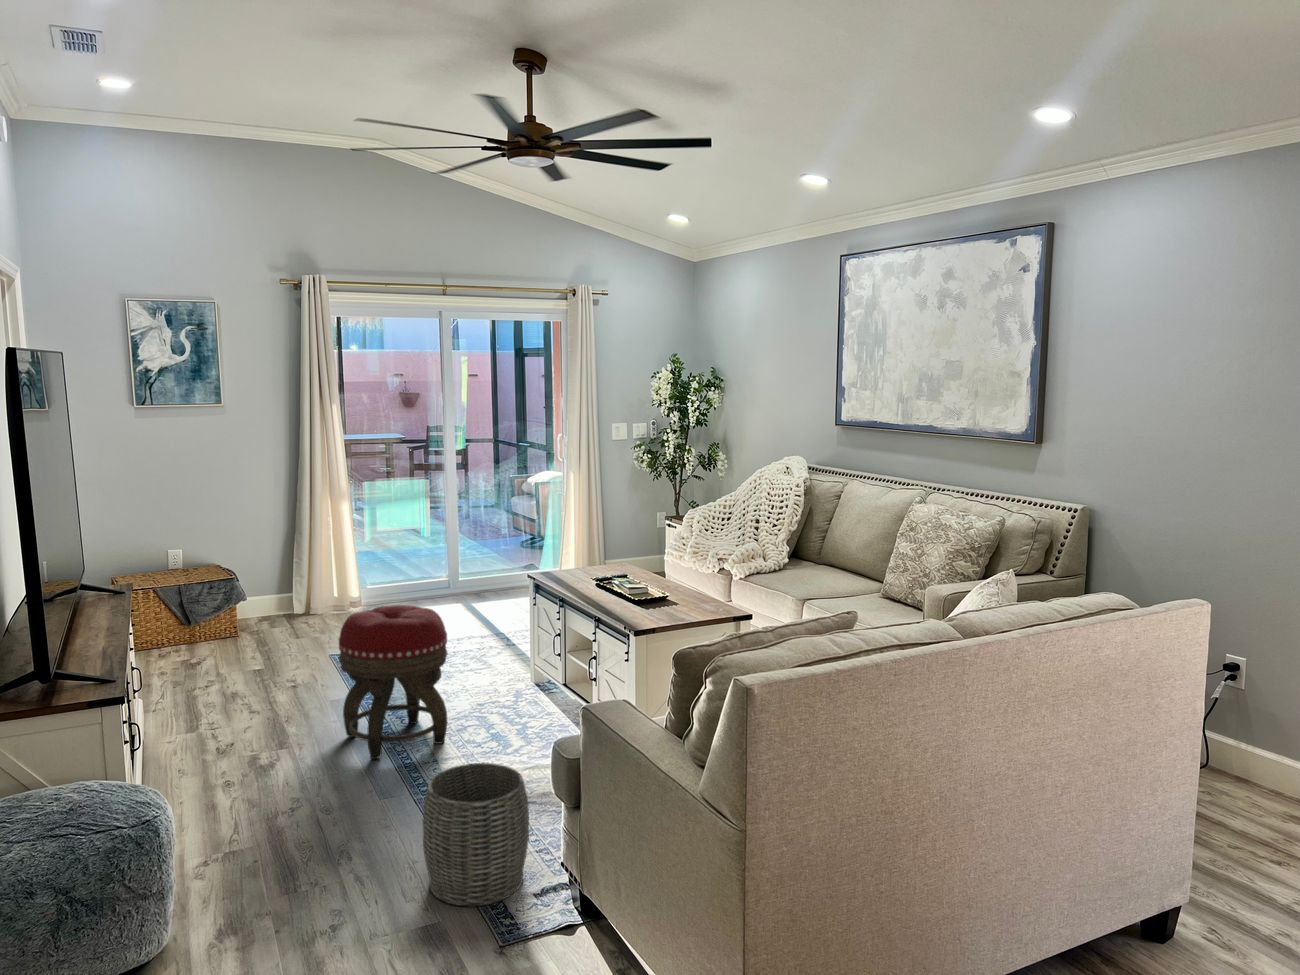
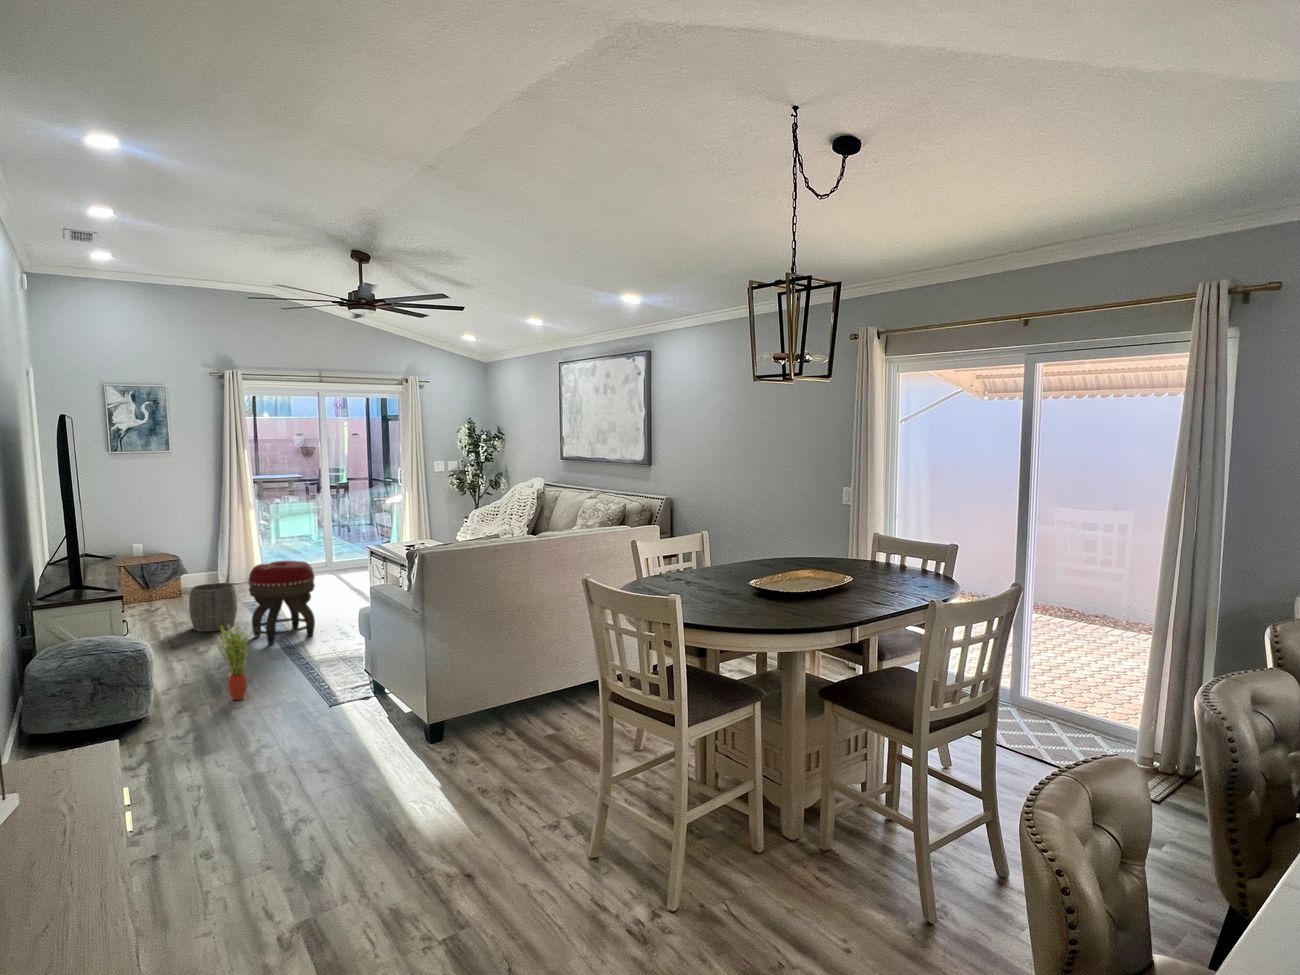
potted plant: none [281,763,353,917] -> present [217,623,254,700]
woven basket: present [423,763,529,906] -> present [189,583,237,632]

